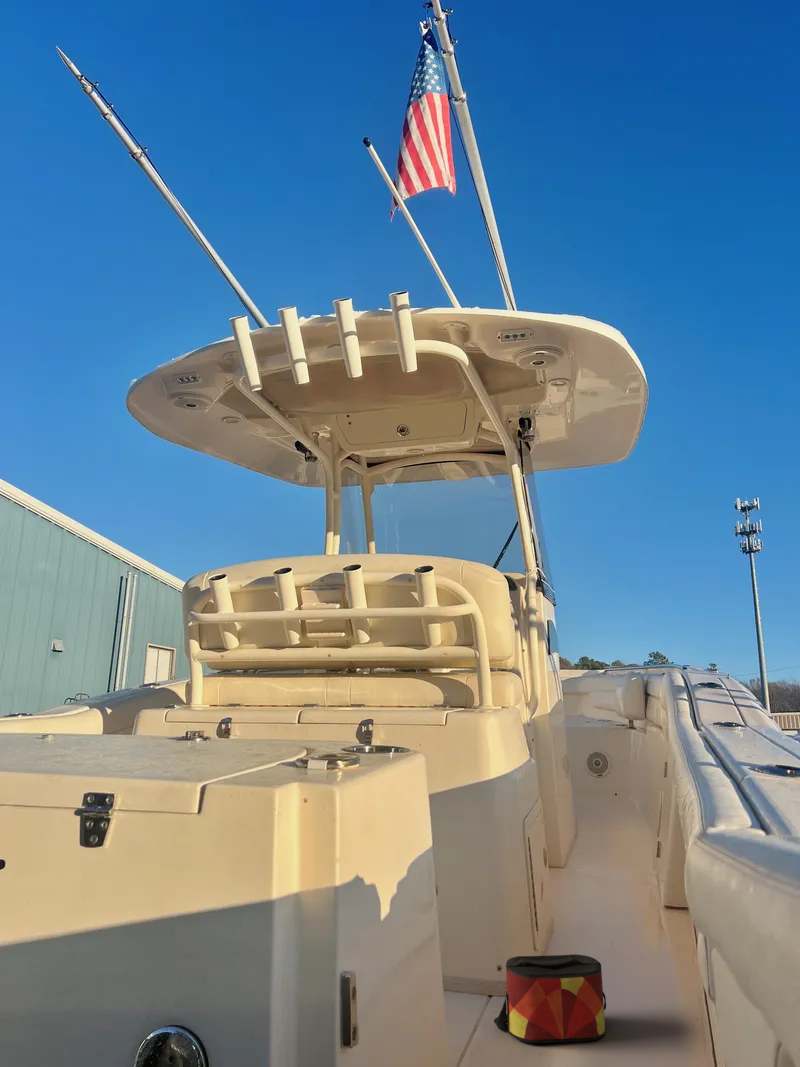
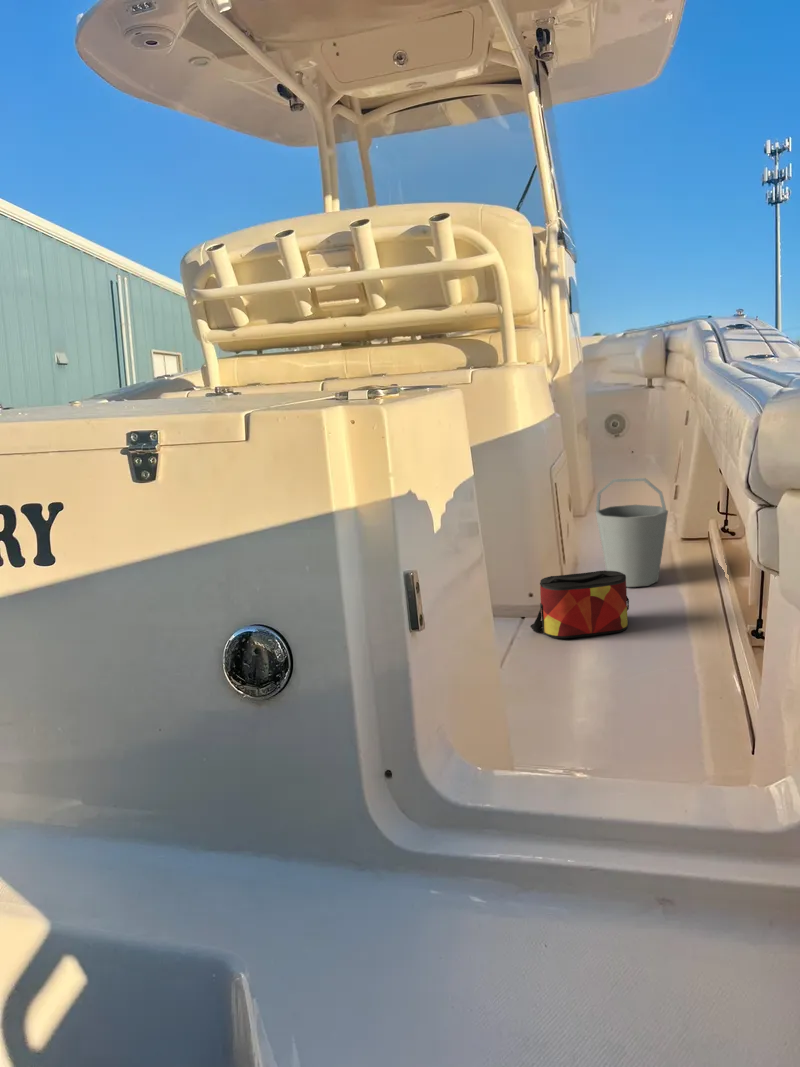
bucket: none [571,840,647,975] -> present [596,478,668,587]

